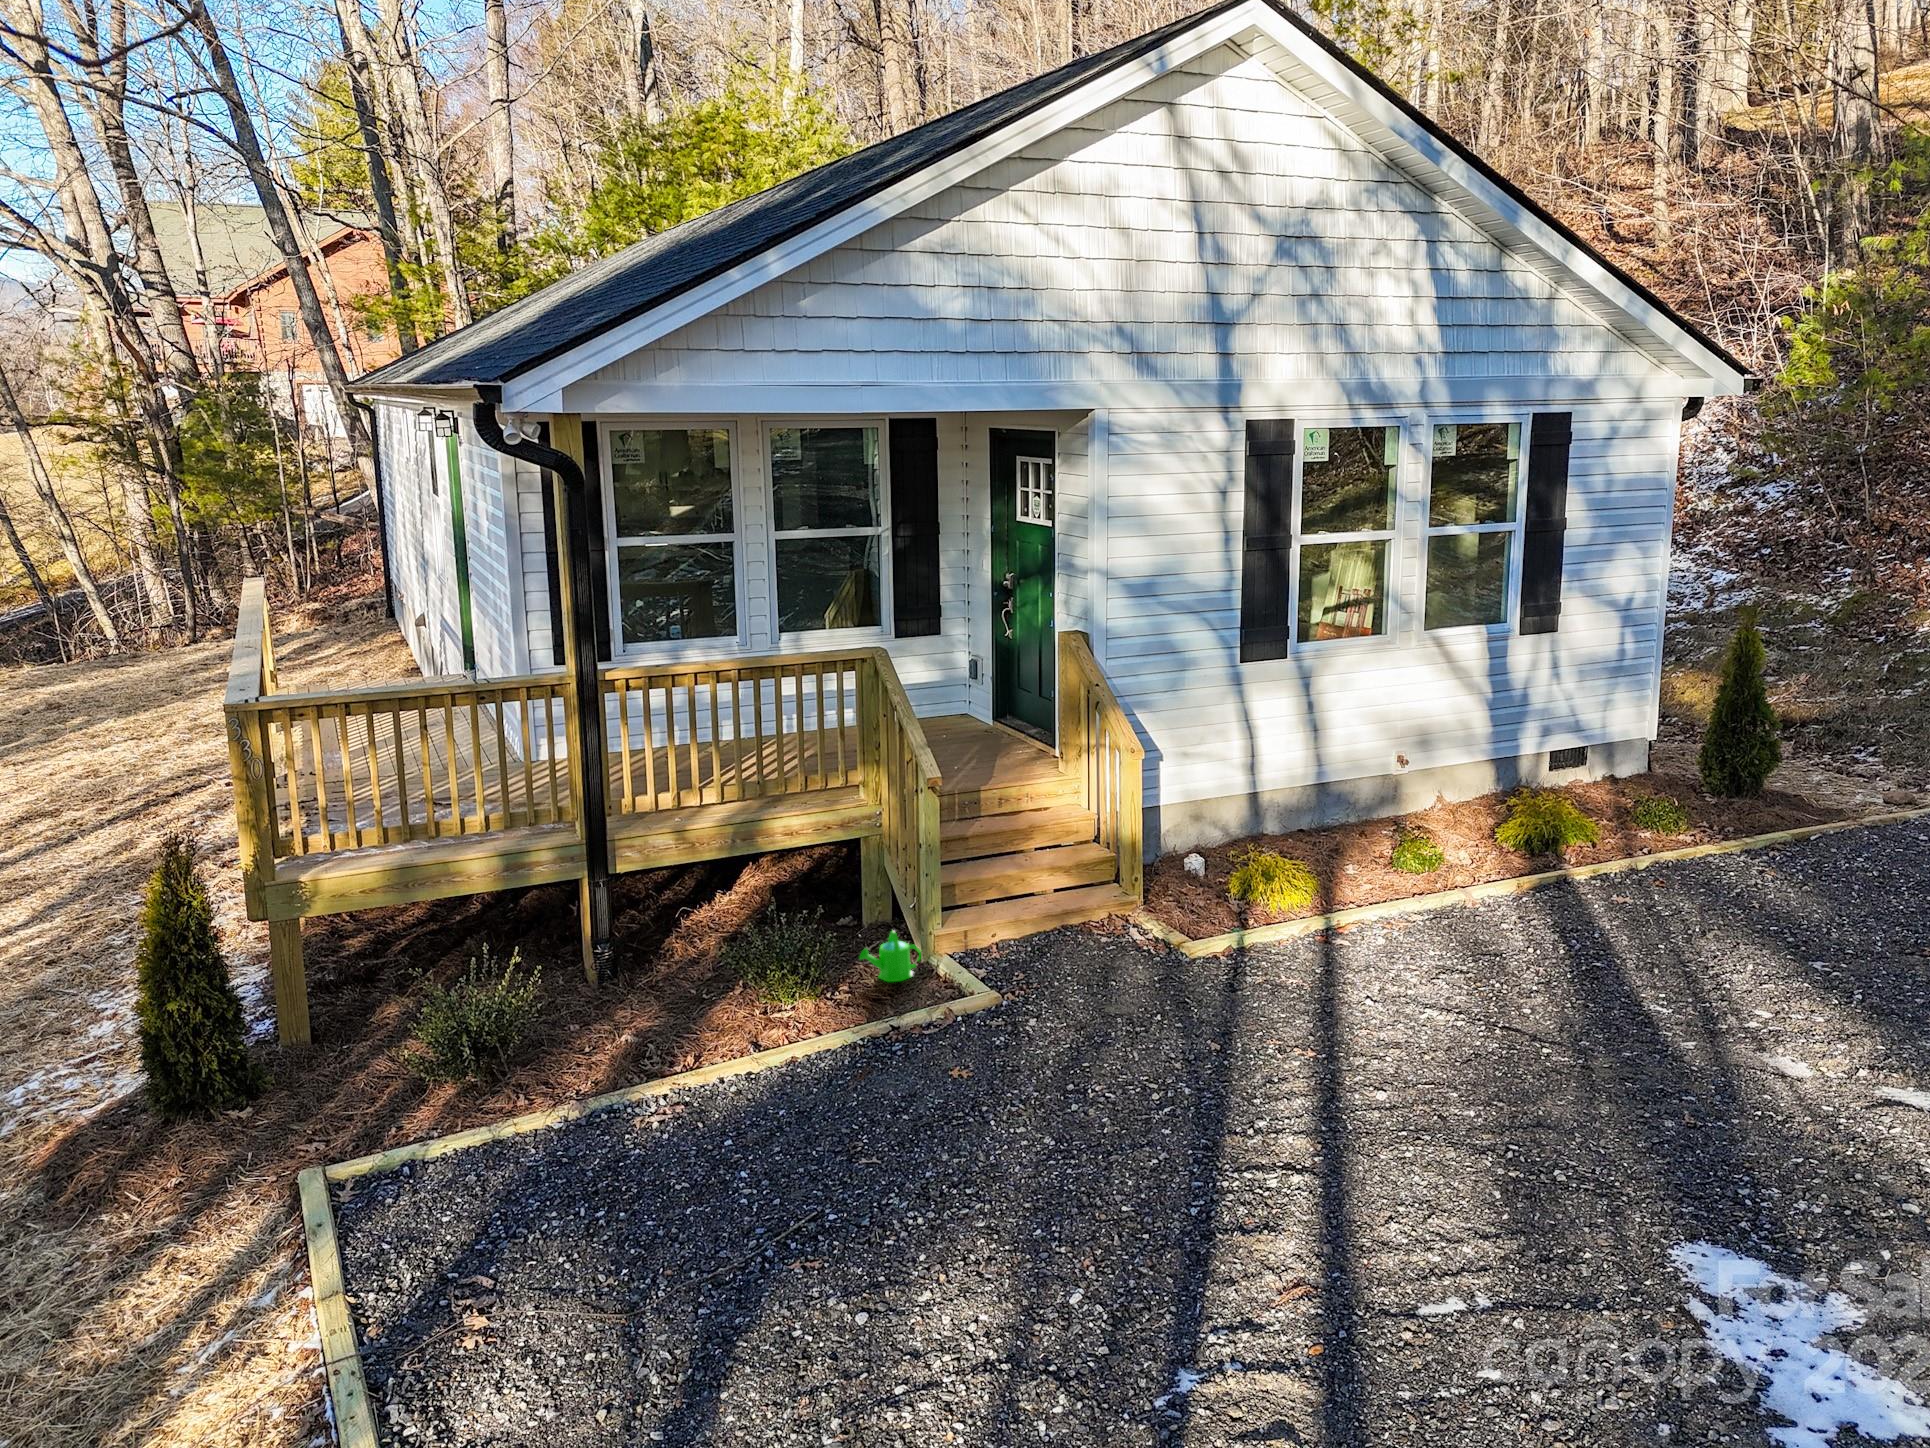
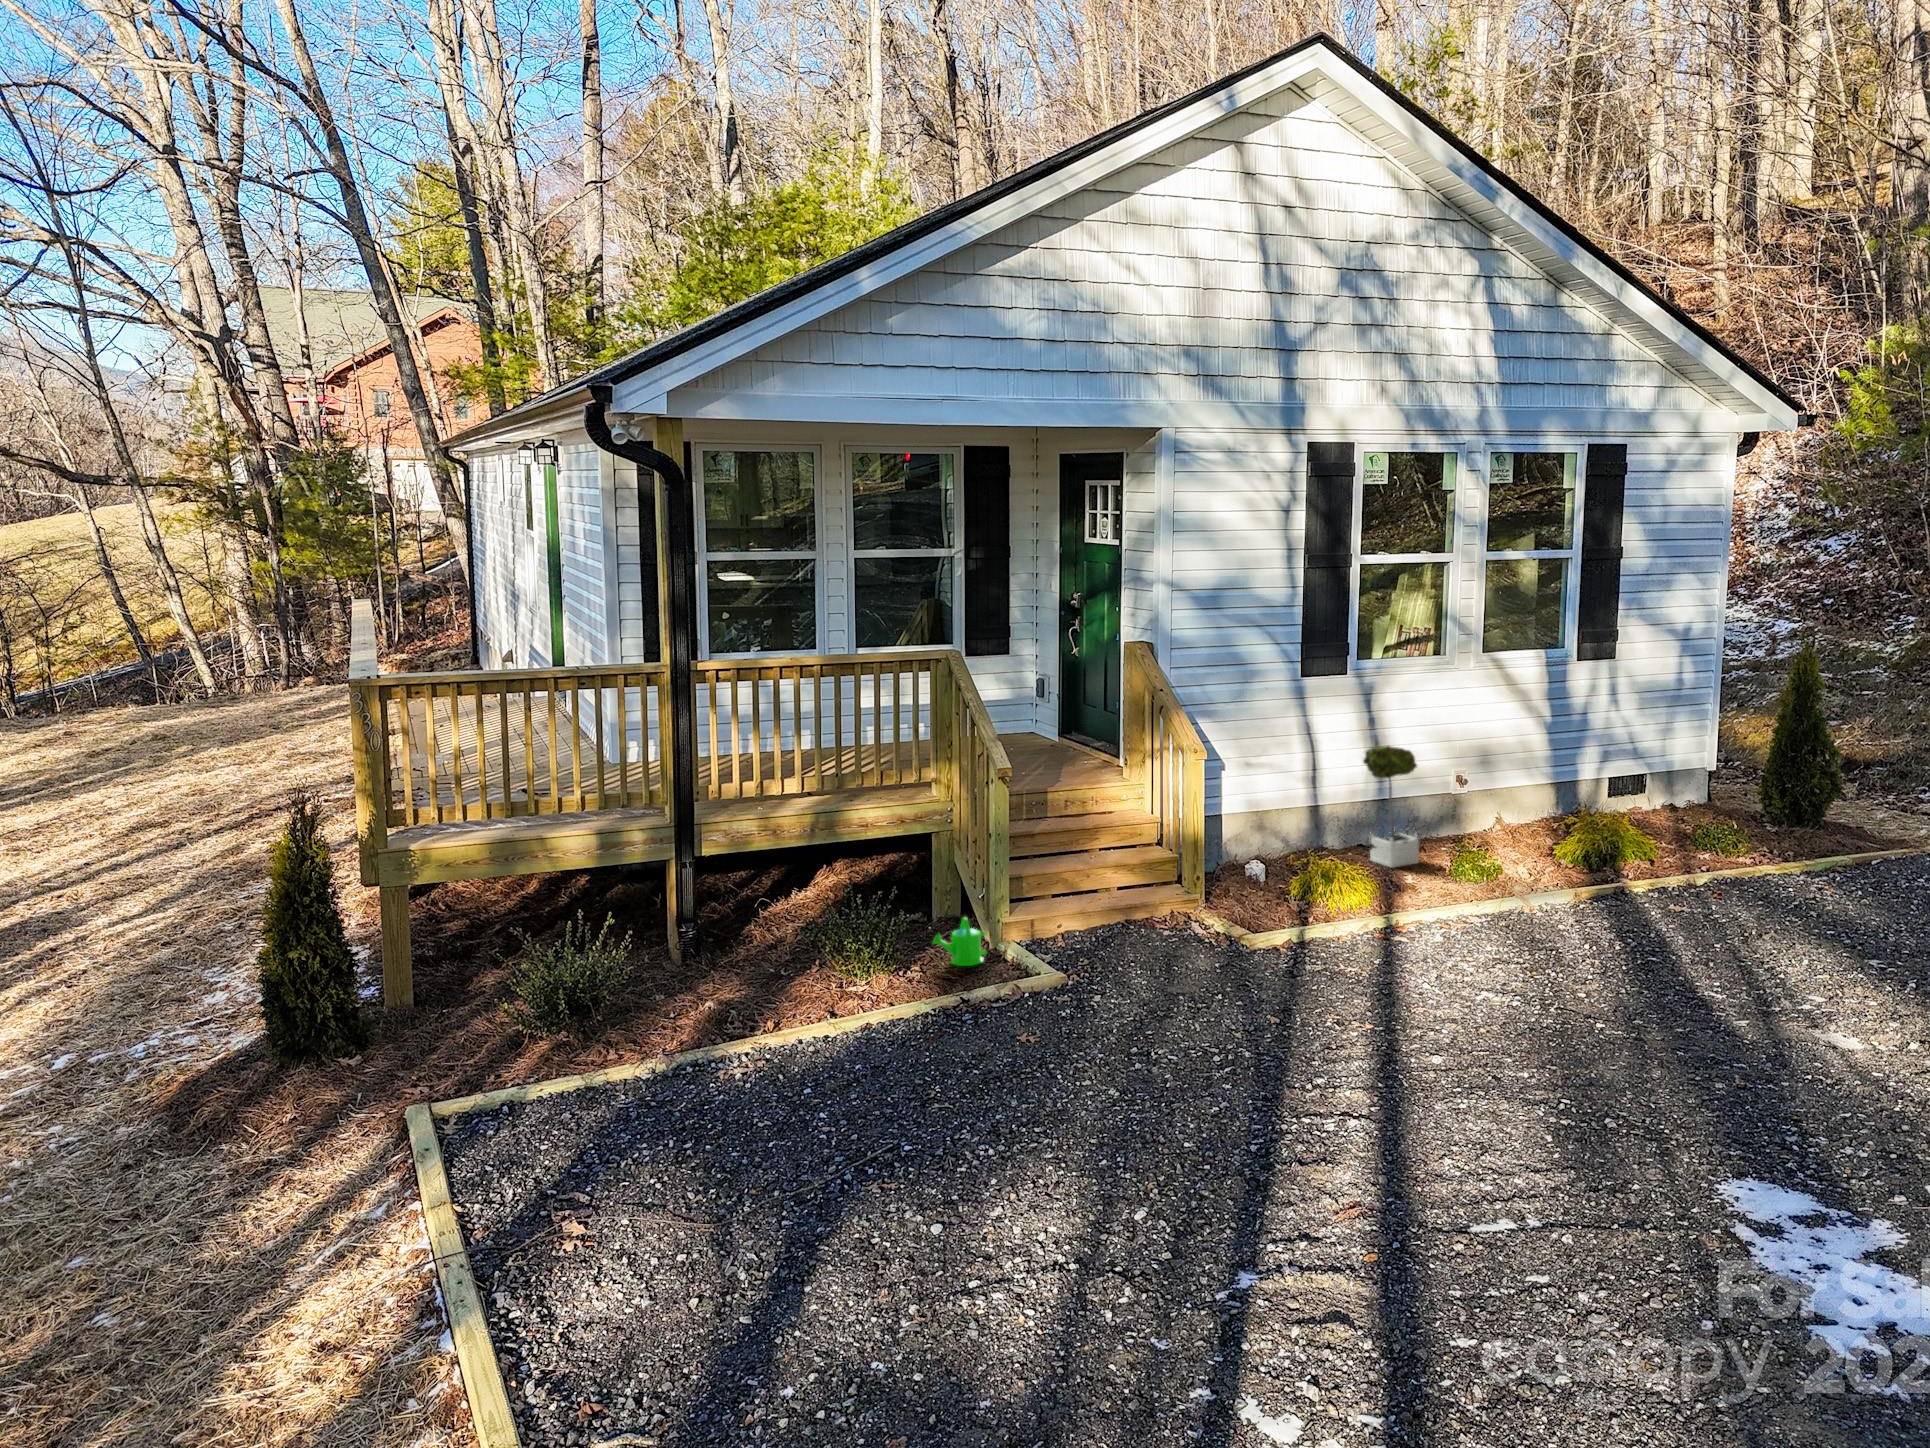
potted tree: none [1301,731,1360,856] -> present [1363,746,1419,868]

